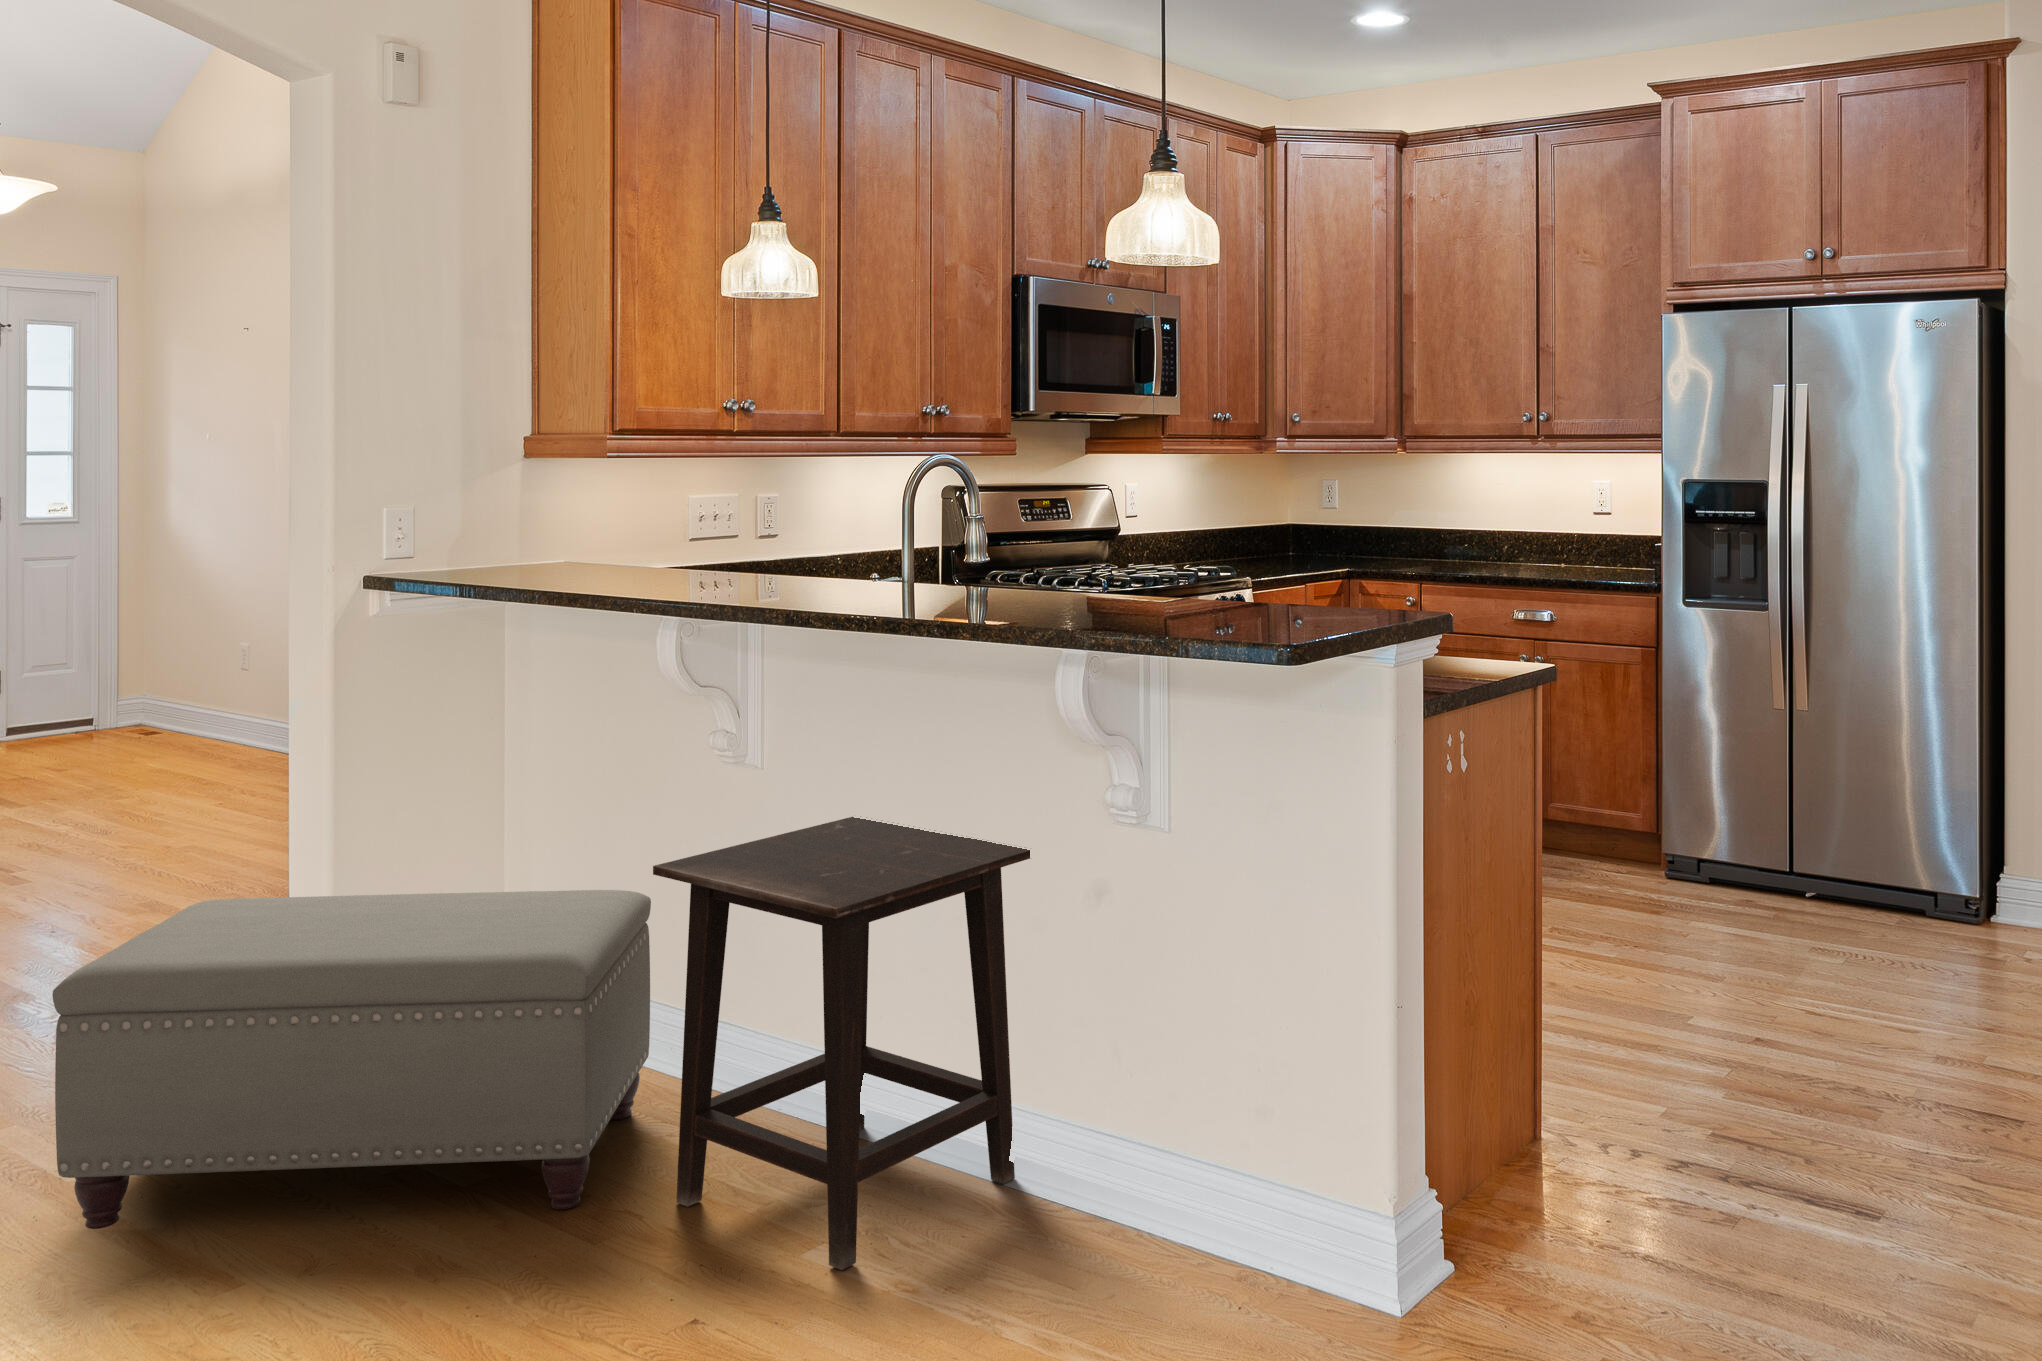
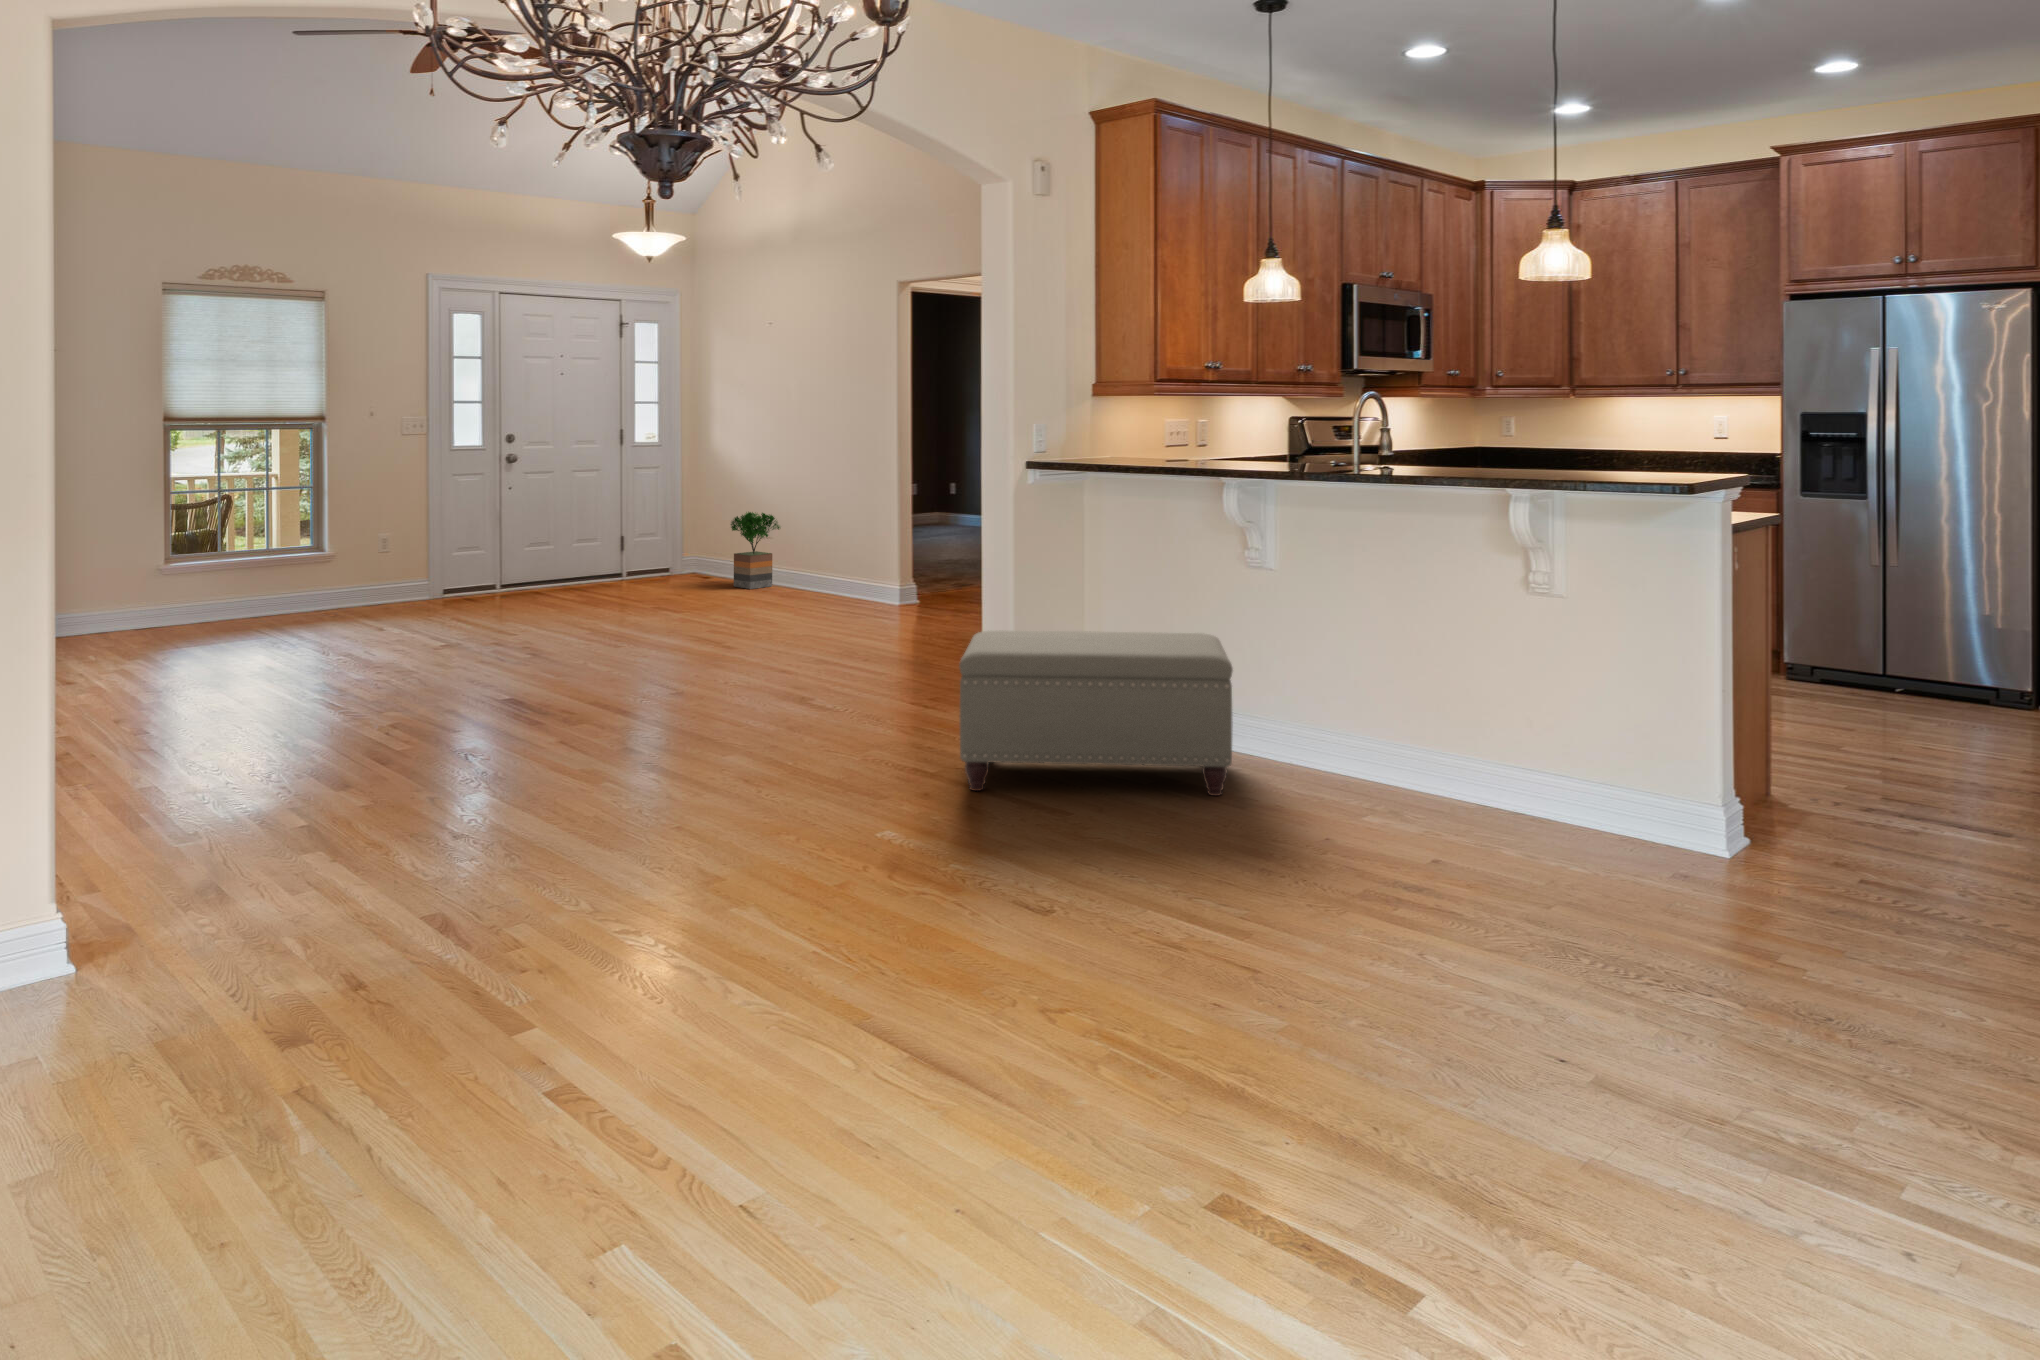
potted tree: none [153,627,254,750] -> present [731,512,780,589]
side table: present [653,817,1030,1270] -> none [1264,594,1469,825]

